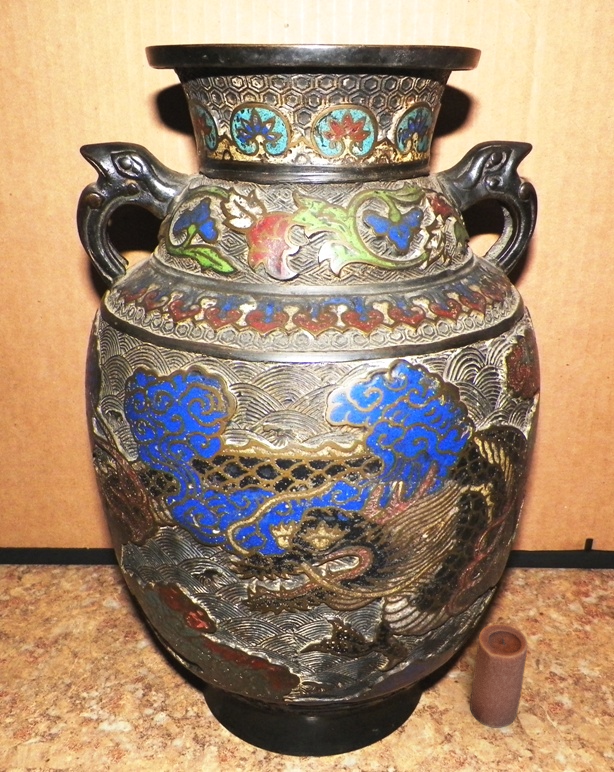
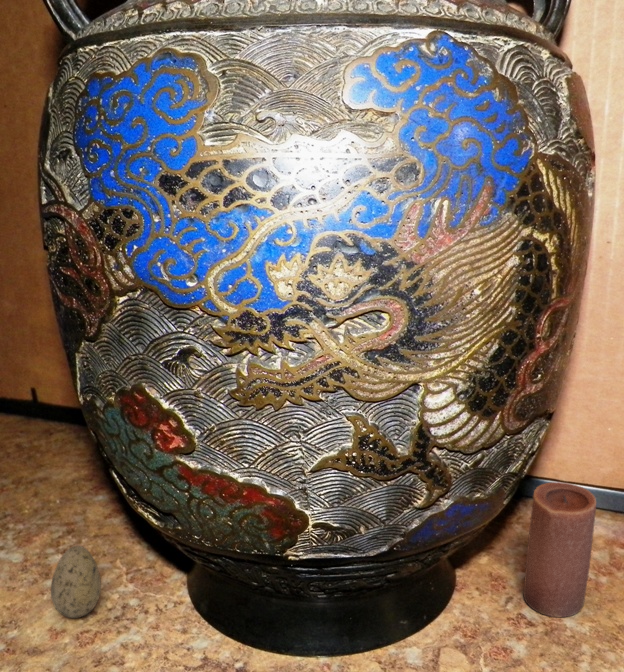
decorative egg: none [104,664,141,717] -> present [51,546,101,618]

